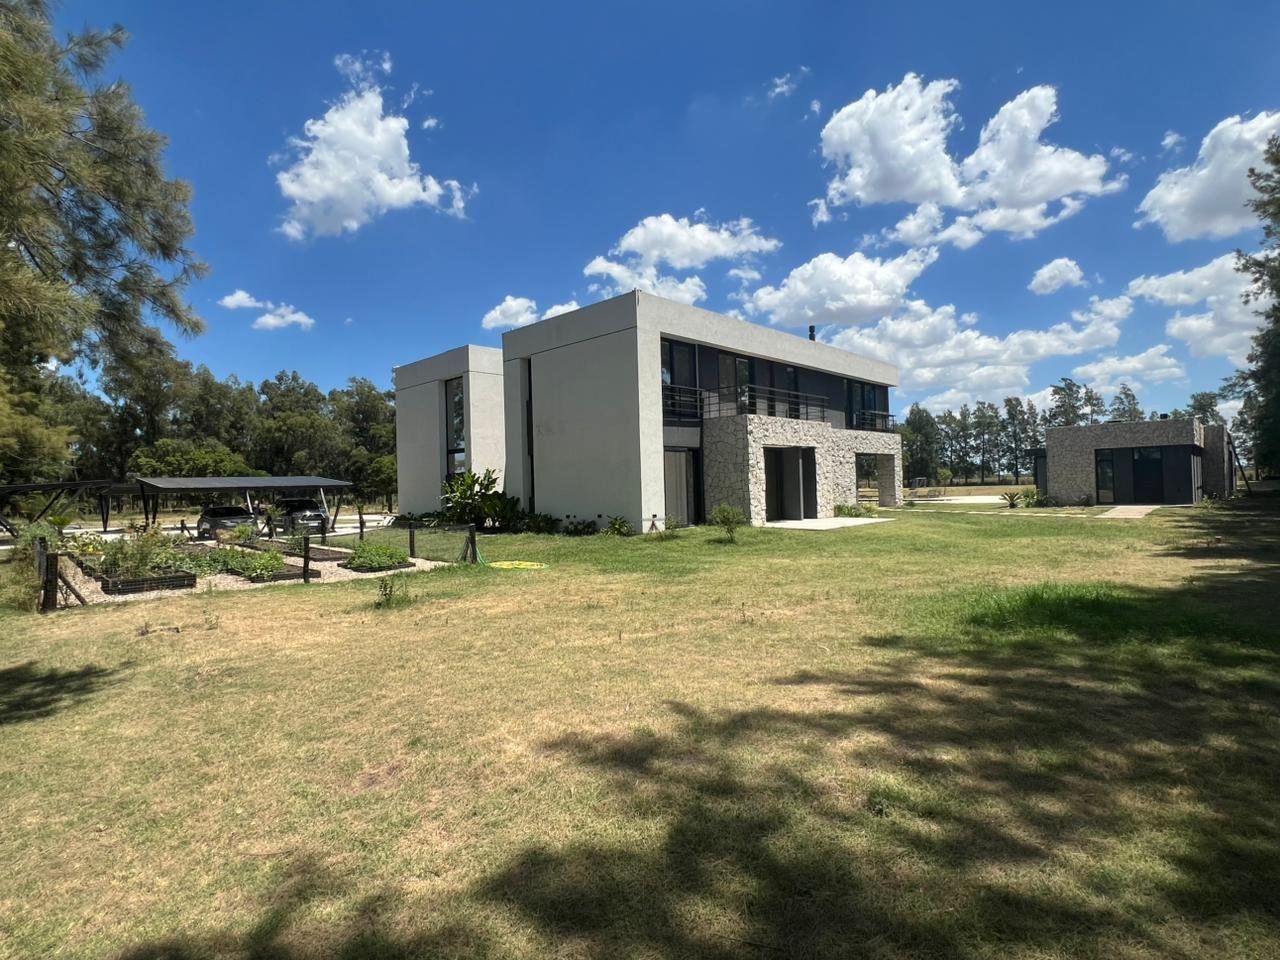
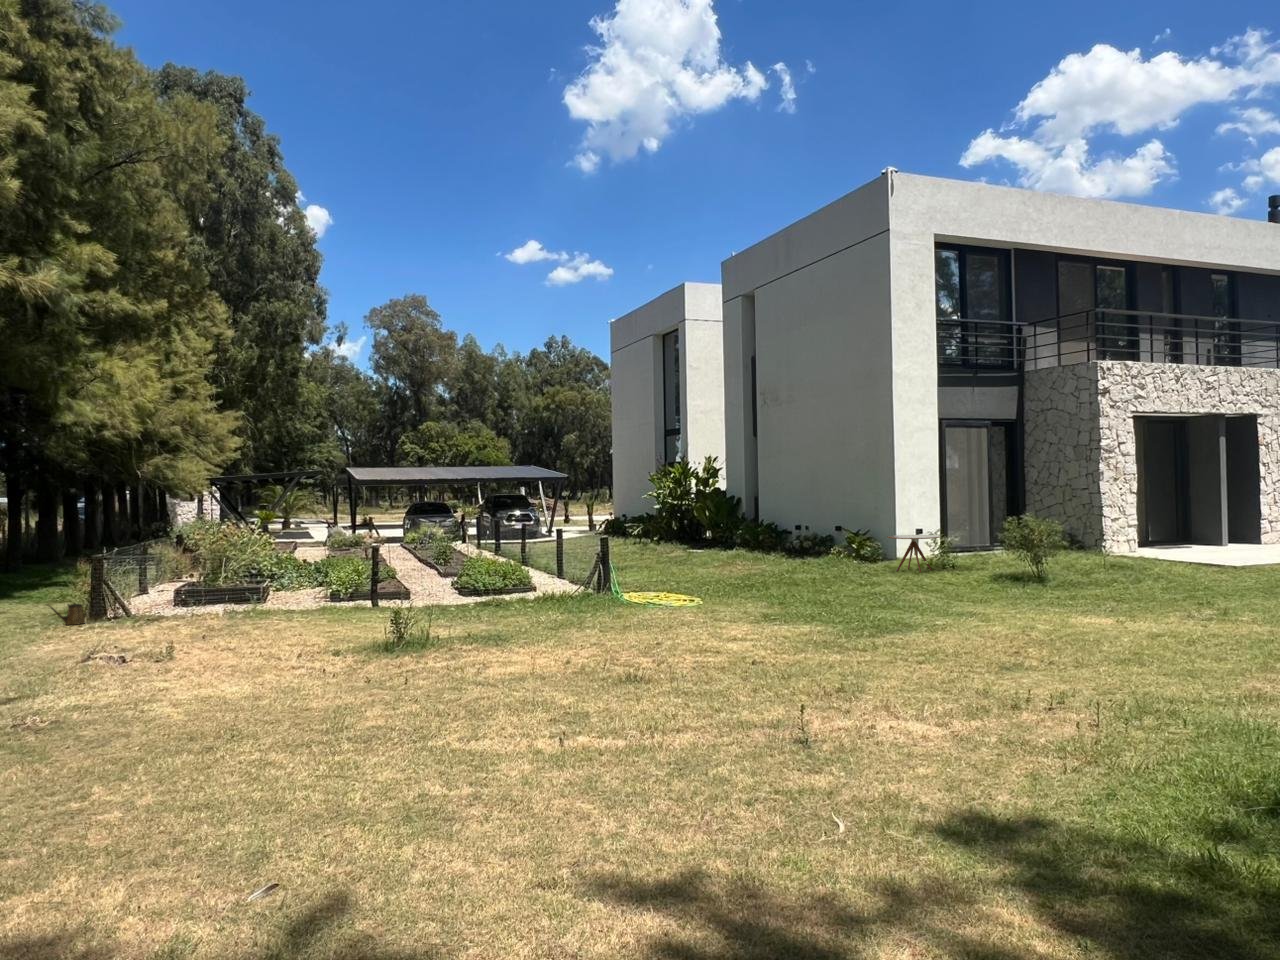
watering can: none [15,600,57,619] -> present [48,604,85,625]

